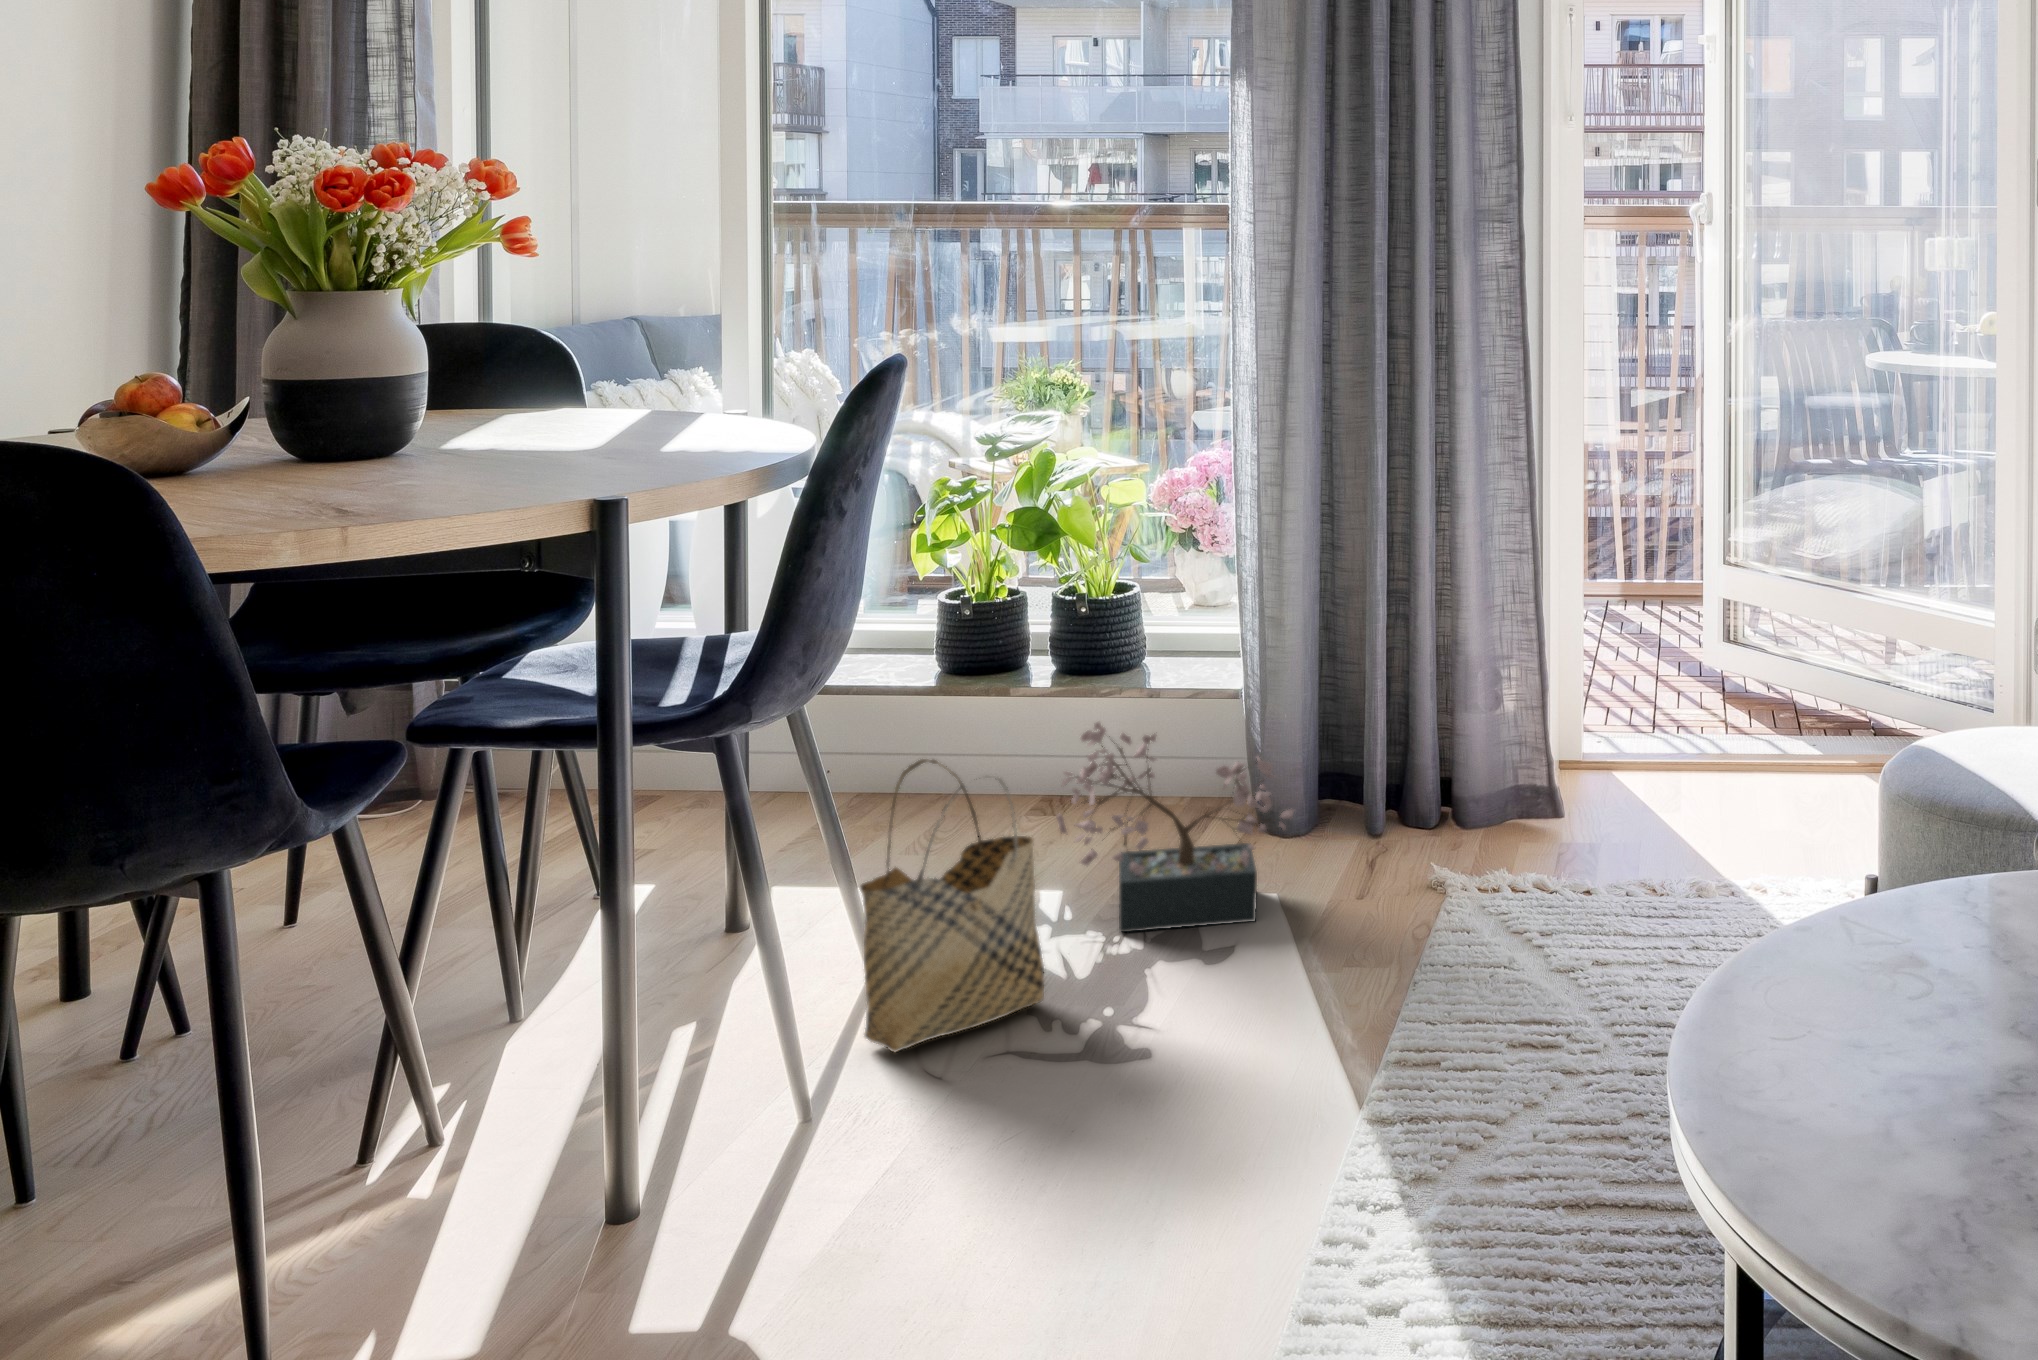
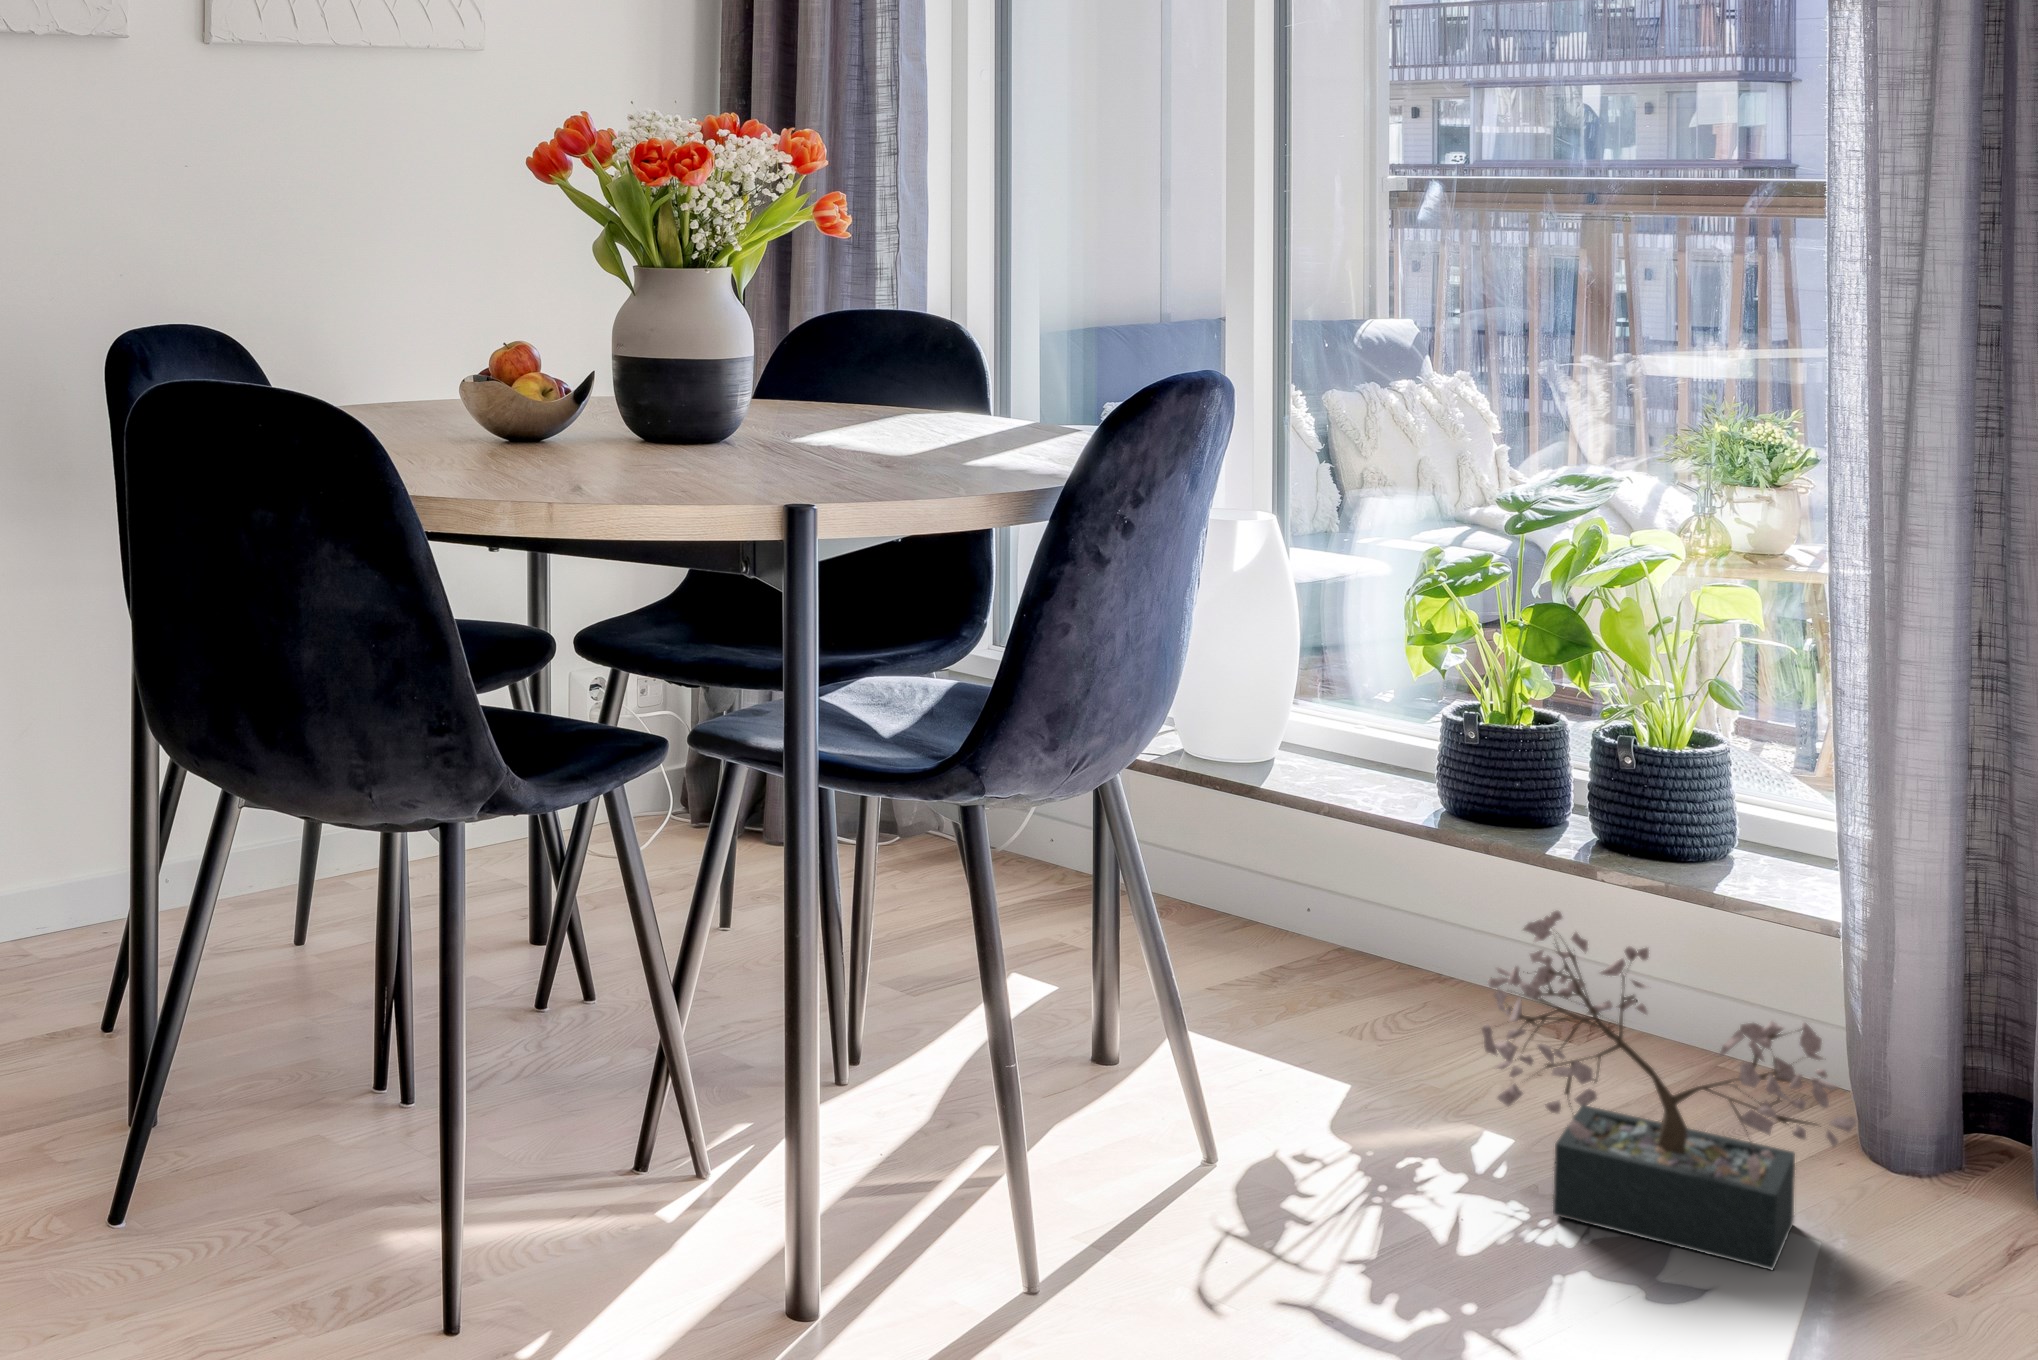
woven basket: present [859,759,1044,1052] -> none [1139,894,1392,1264]

